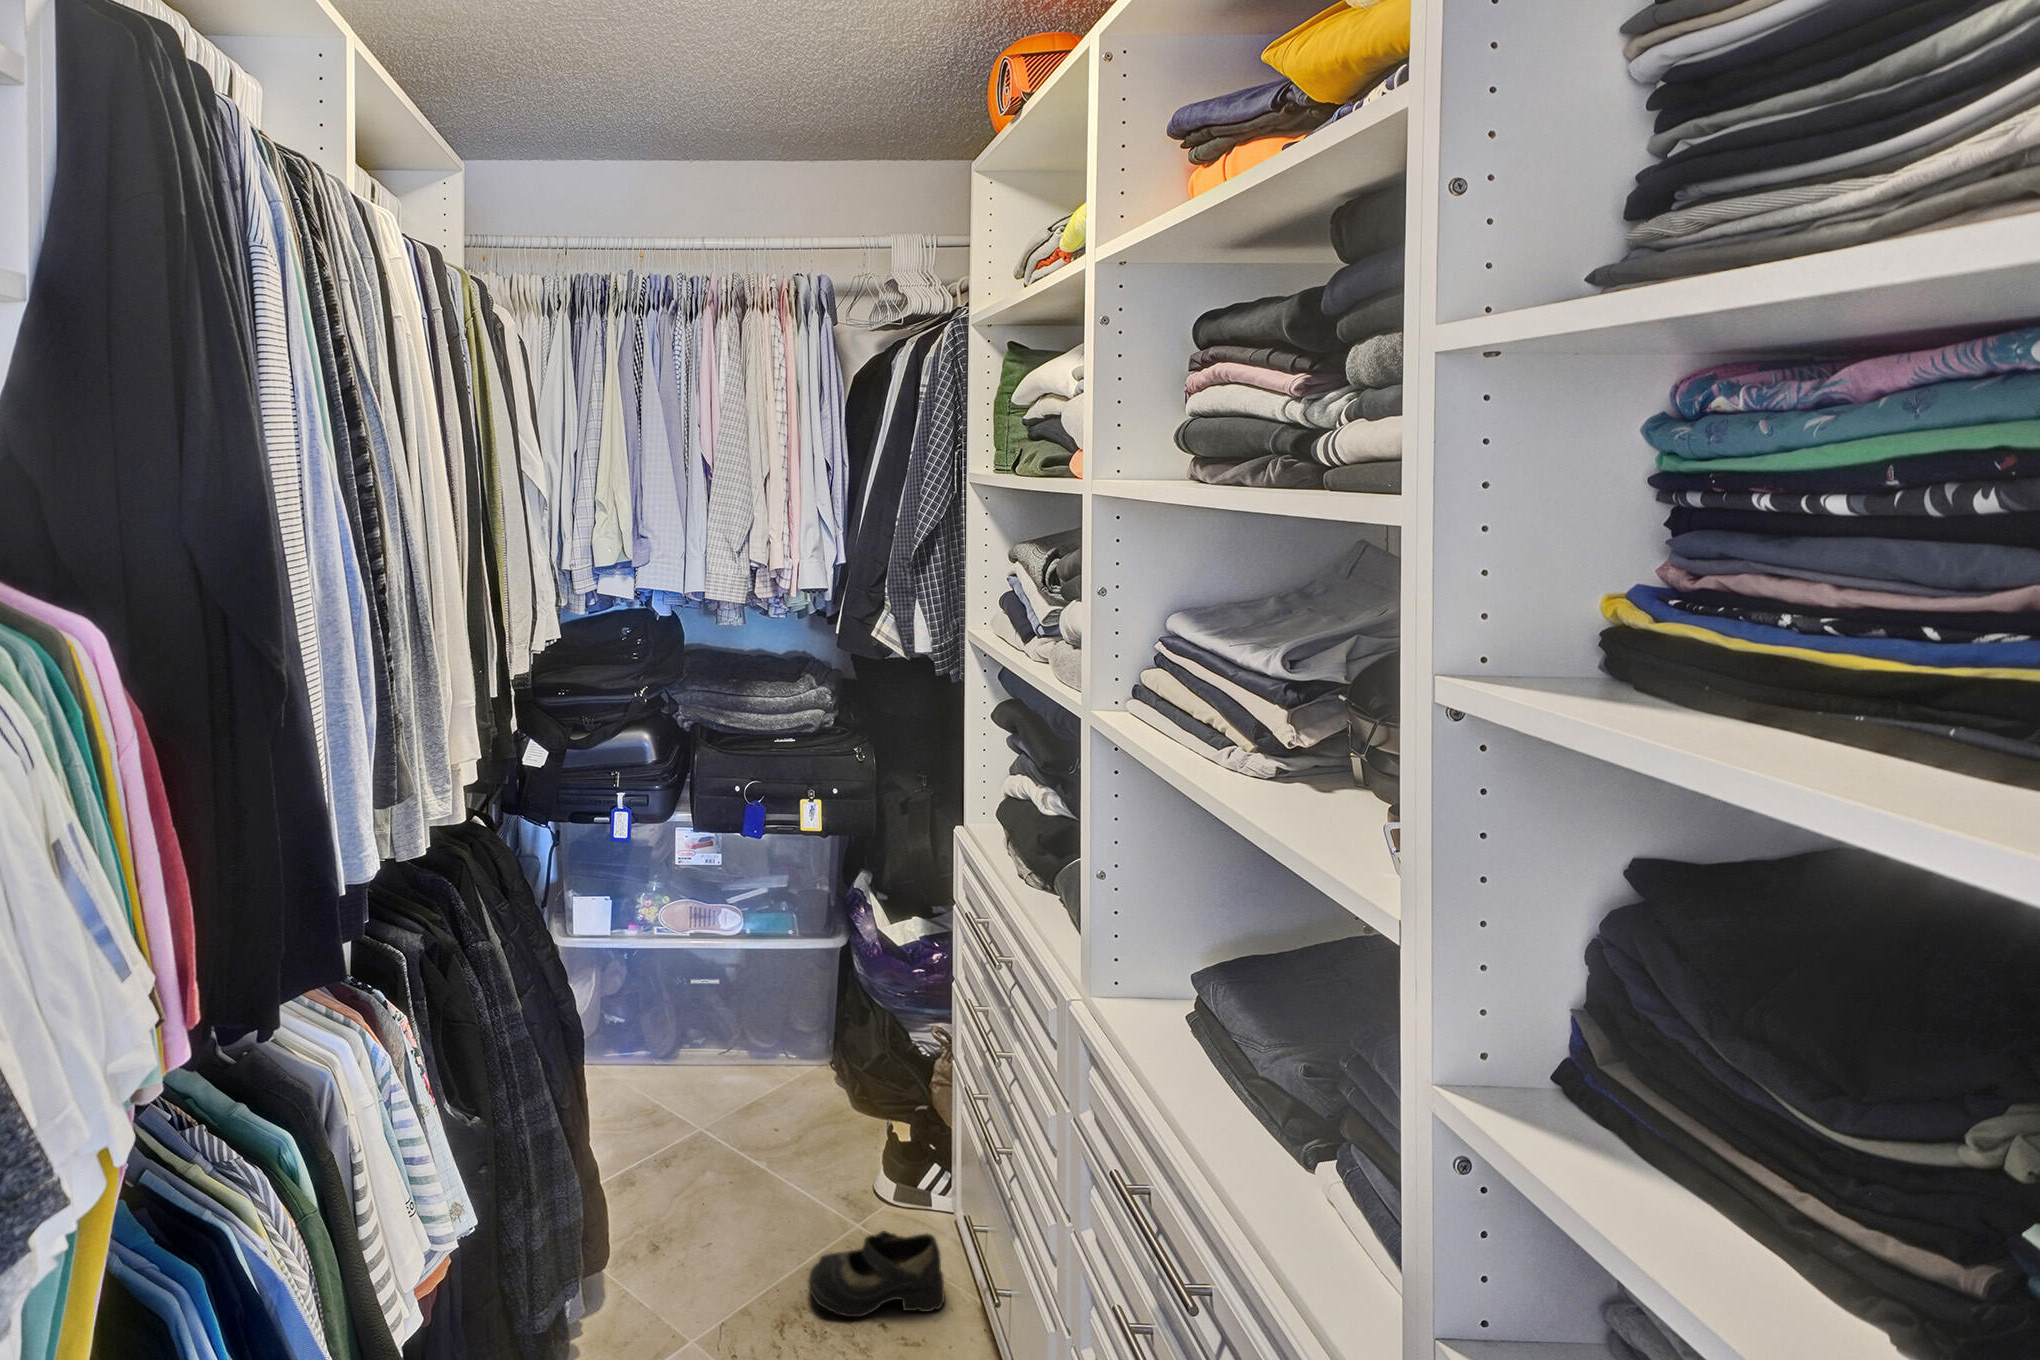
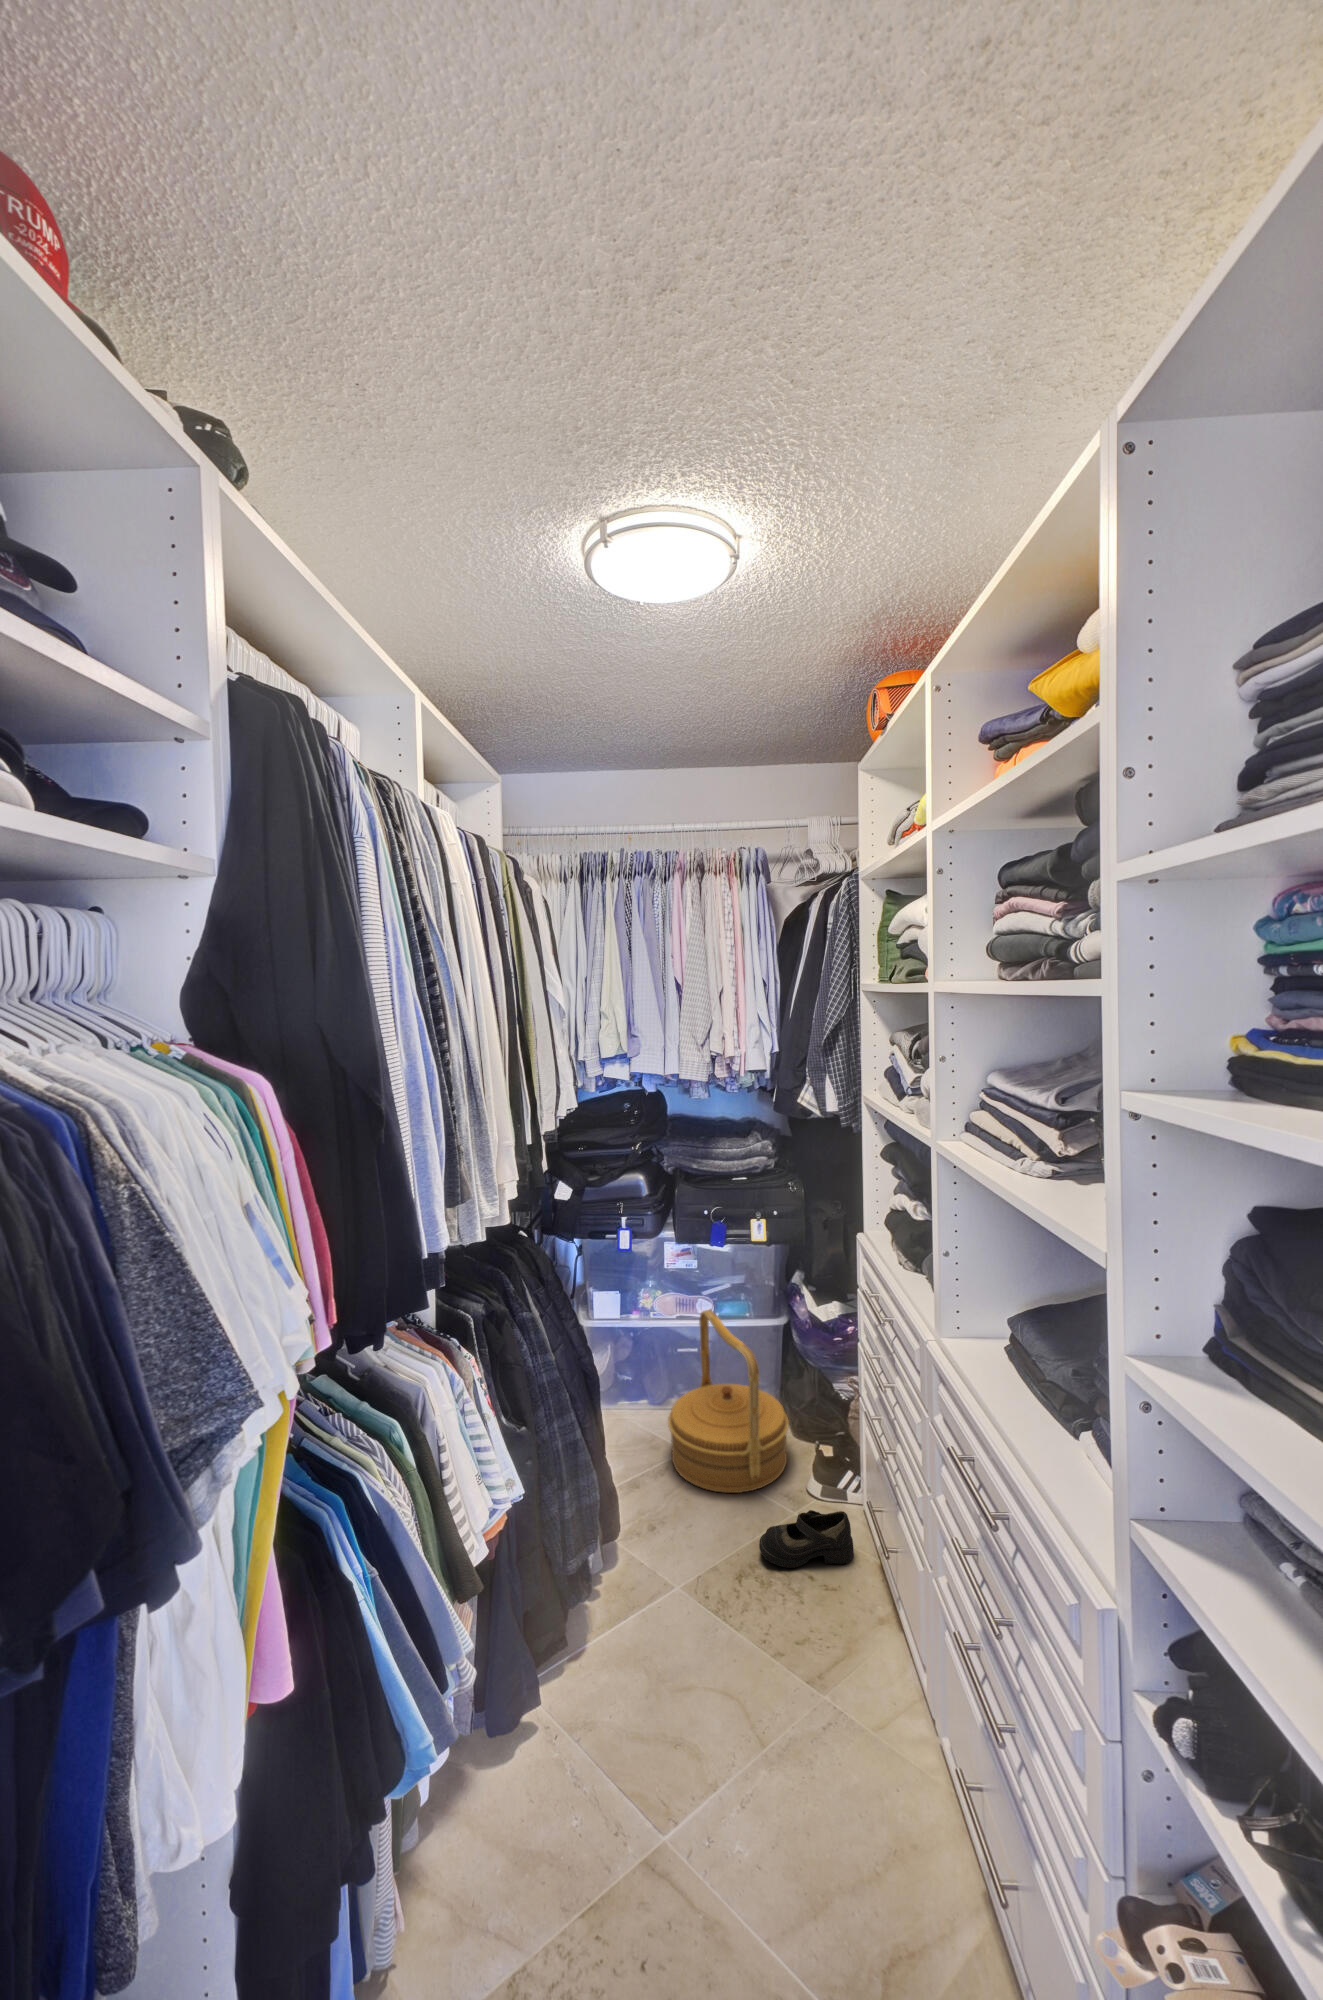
woven basket: none [676,928,849,1199] -> present [668,1310,789,1493]

